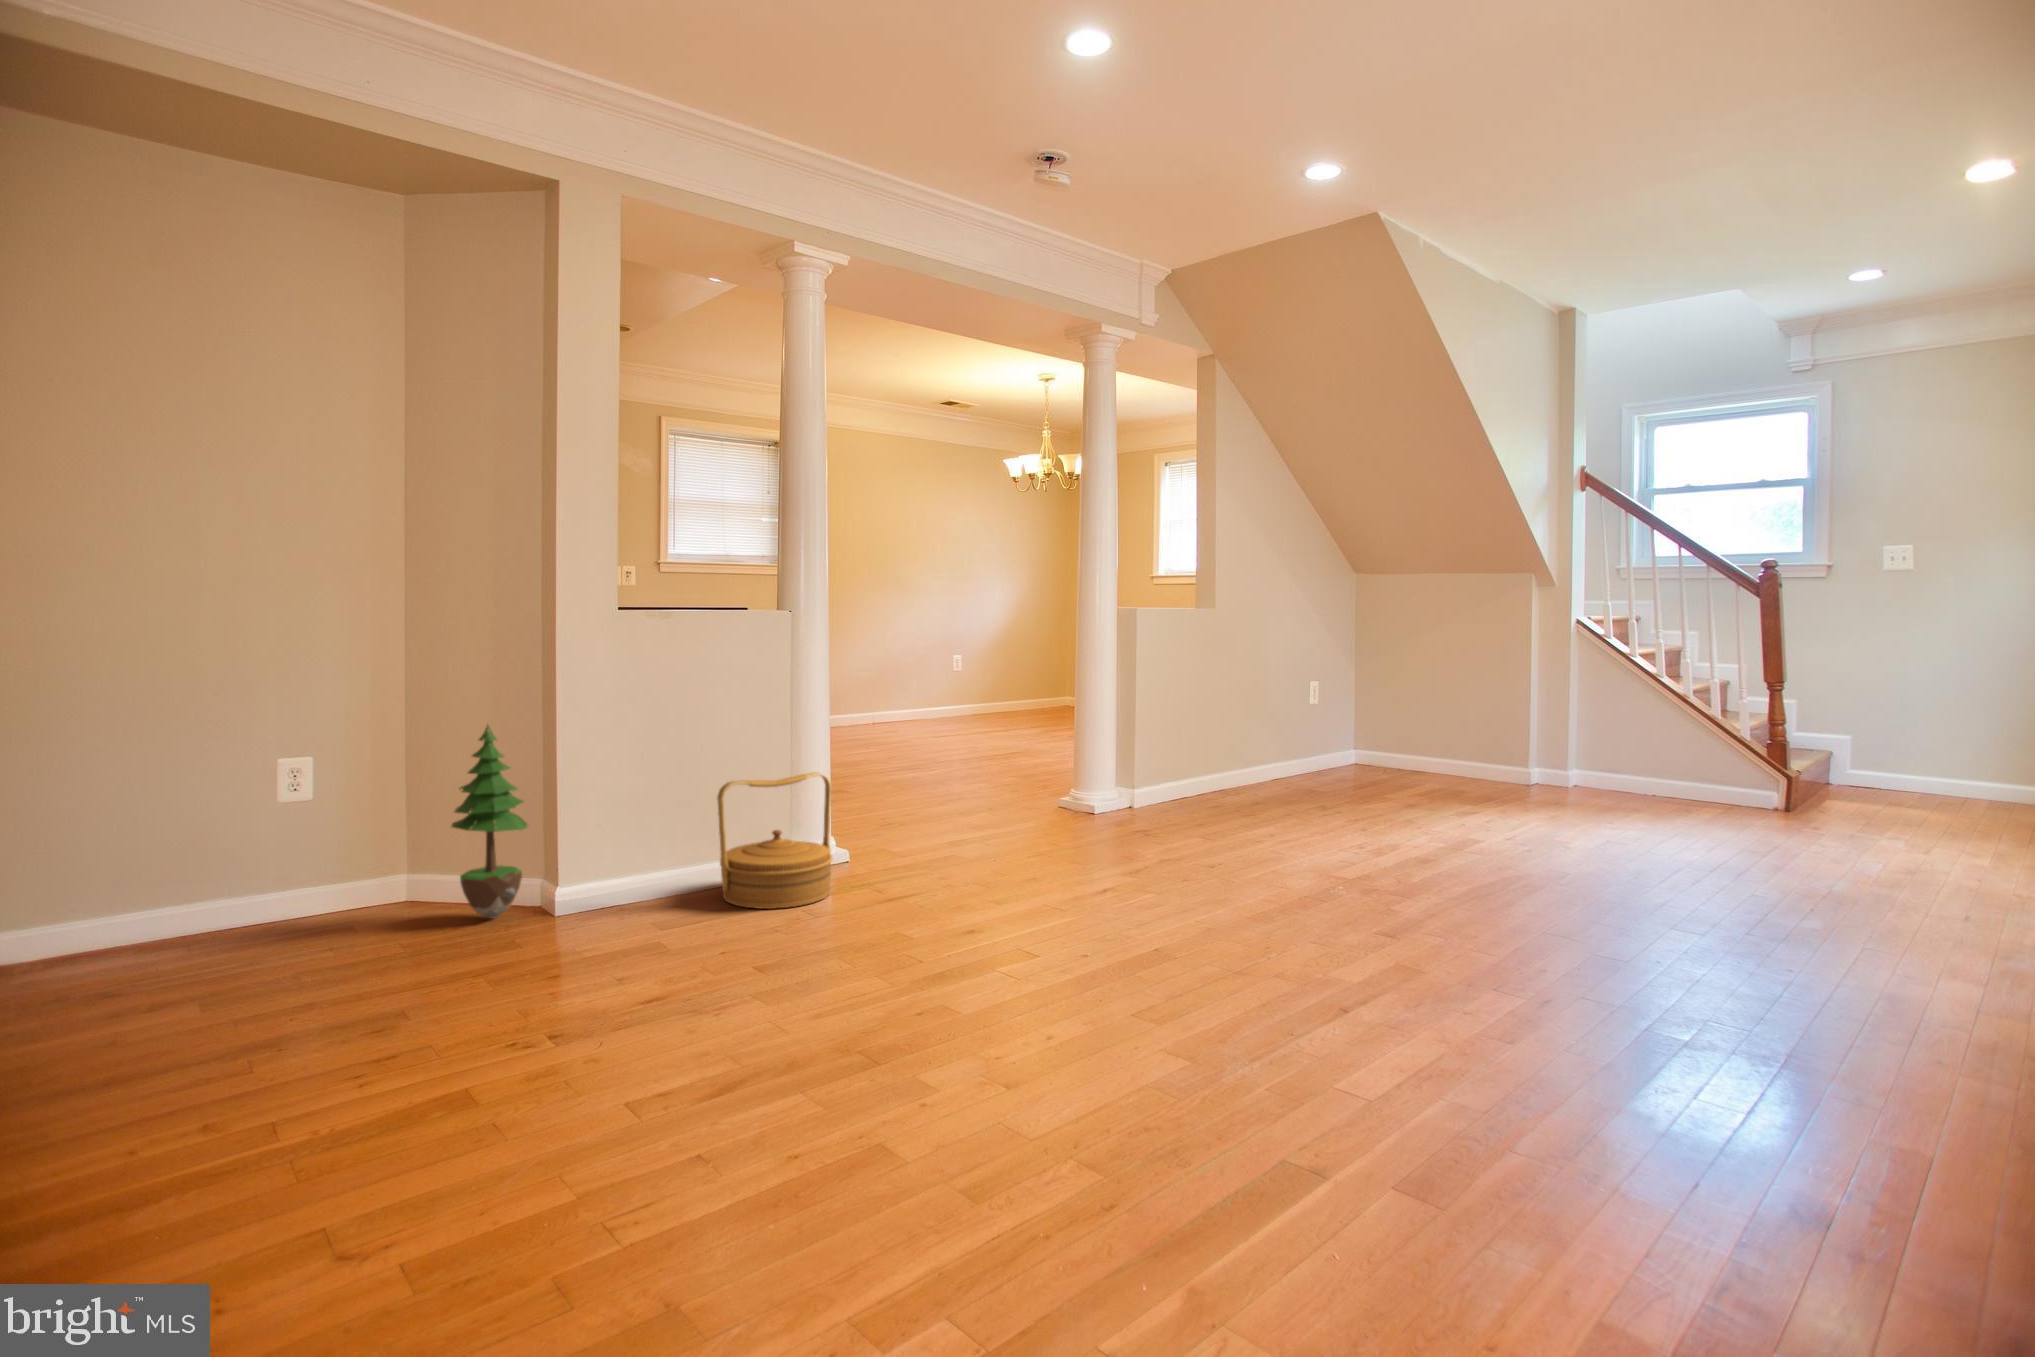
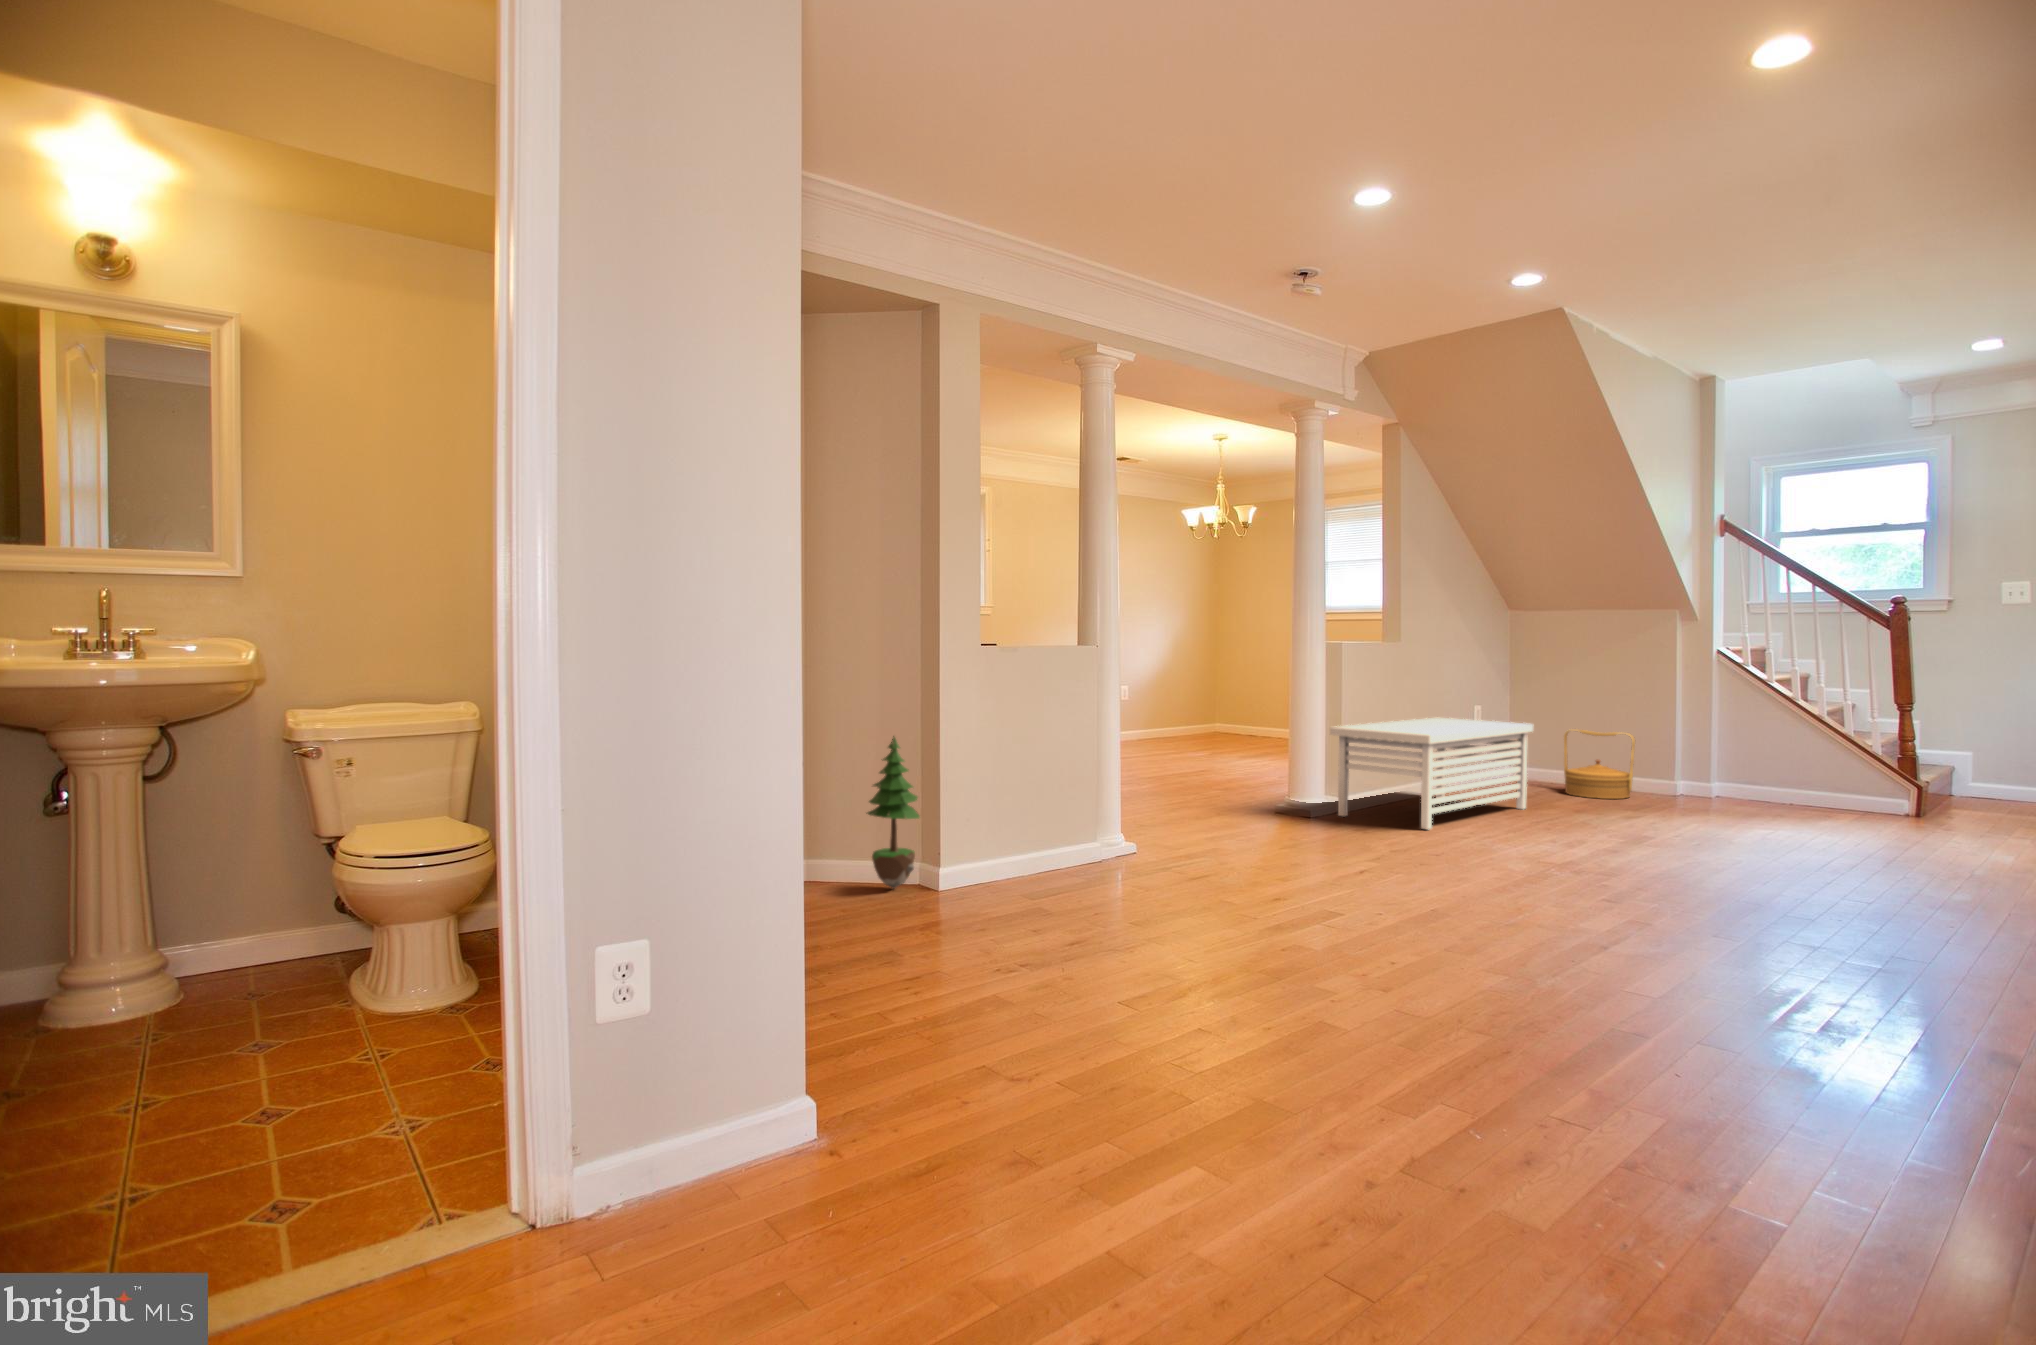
storage bench: none [1124,696,1363,828] -> present [1330,718,1533,829]
woven basket: present [717,773,833,909] -> present [1564,729,1635,799]

